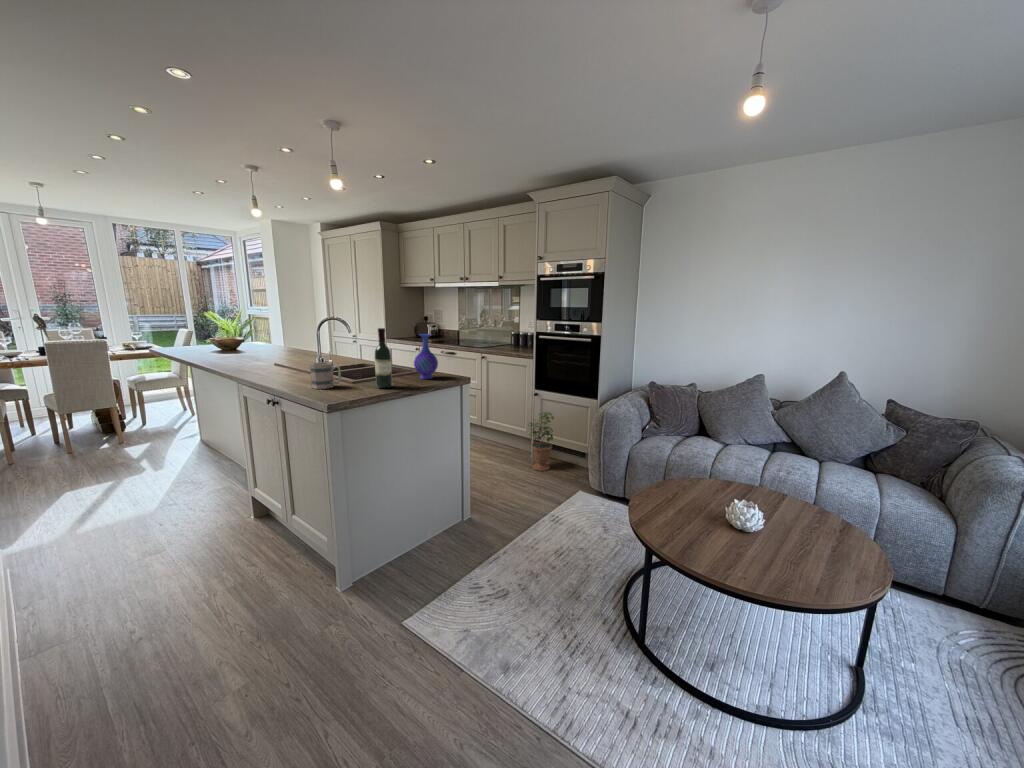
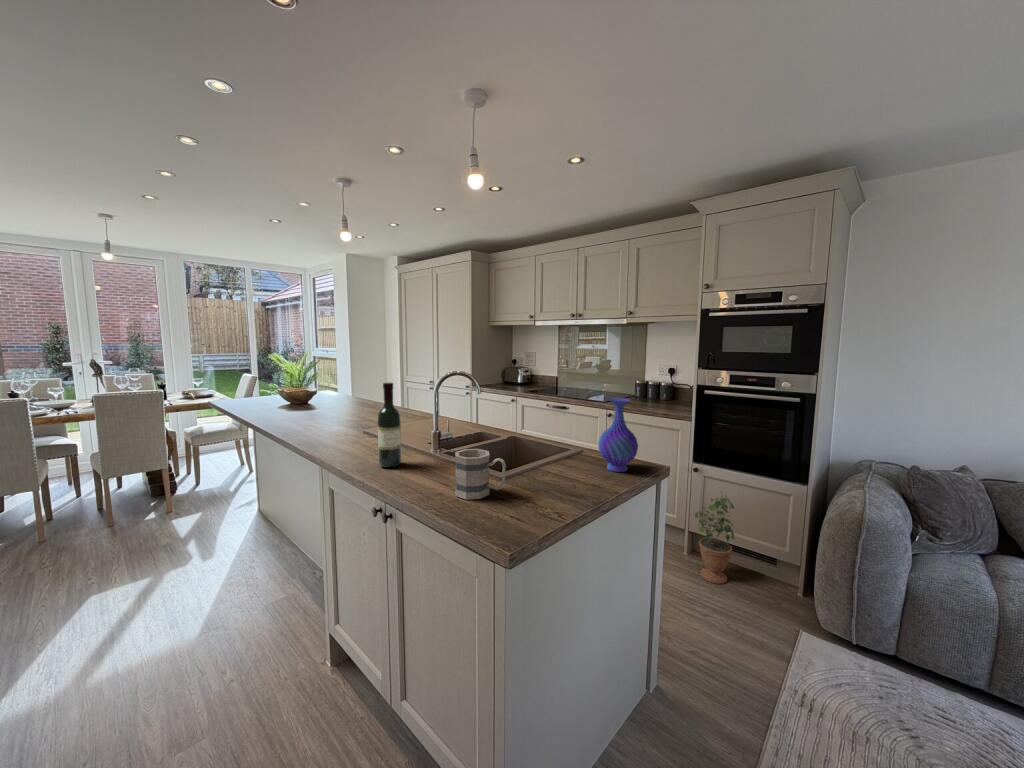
wine bottle: present [375,328,392,388] -> present [378,383,402,468]

